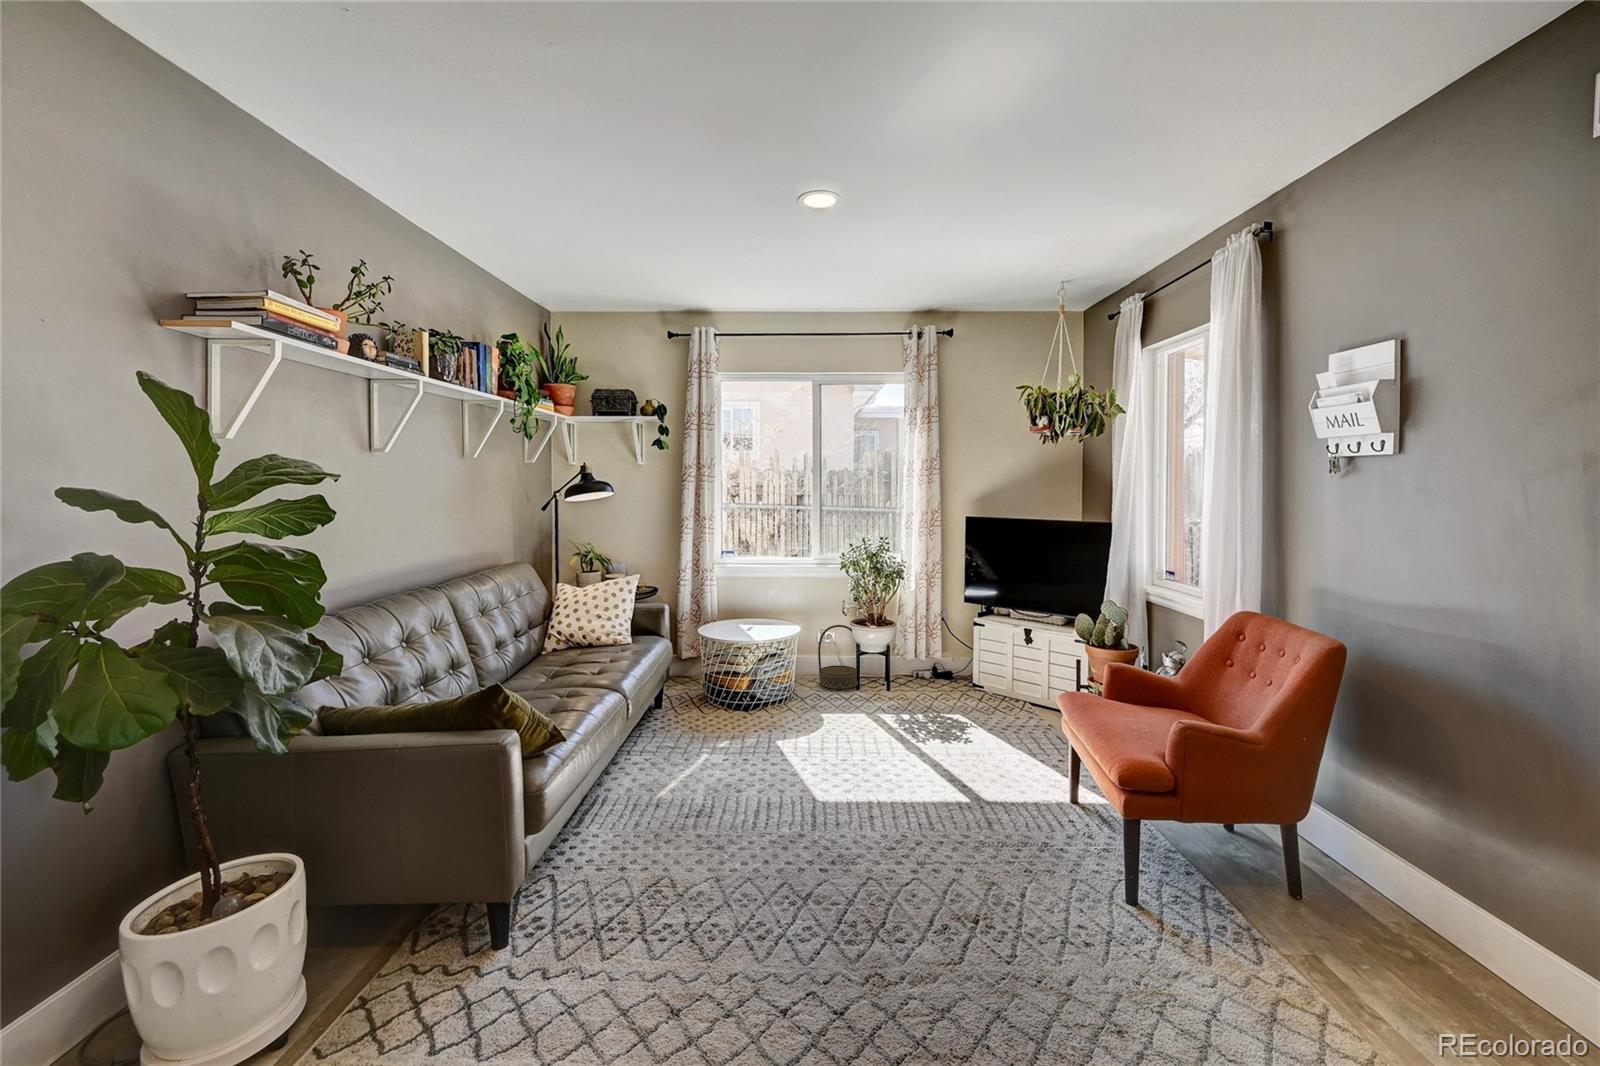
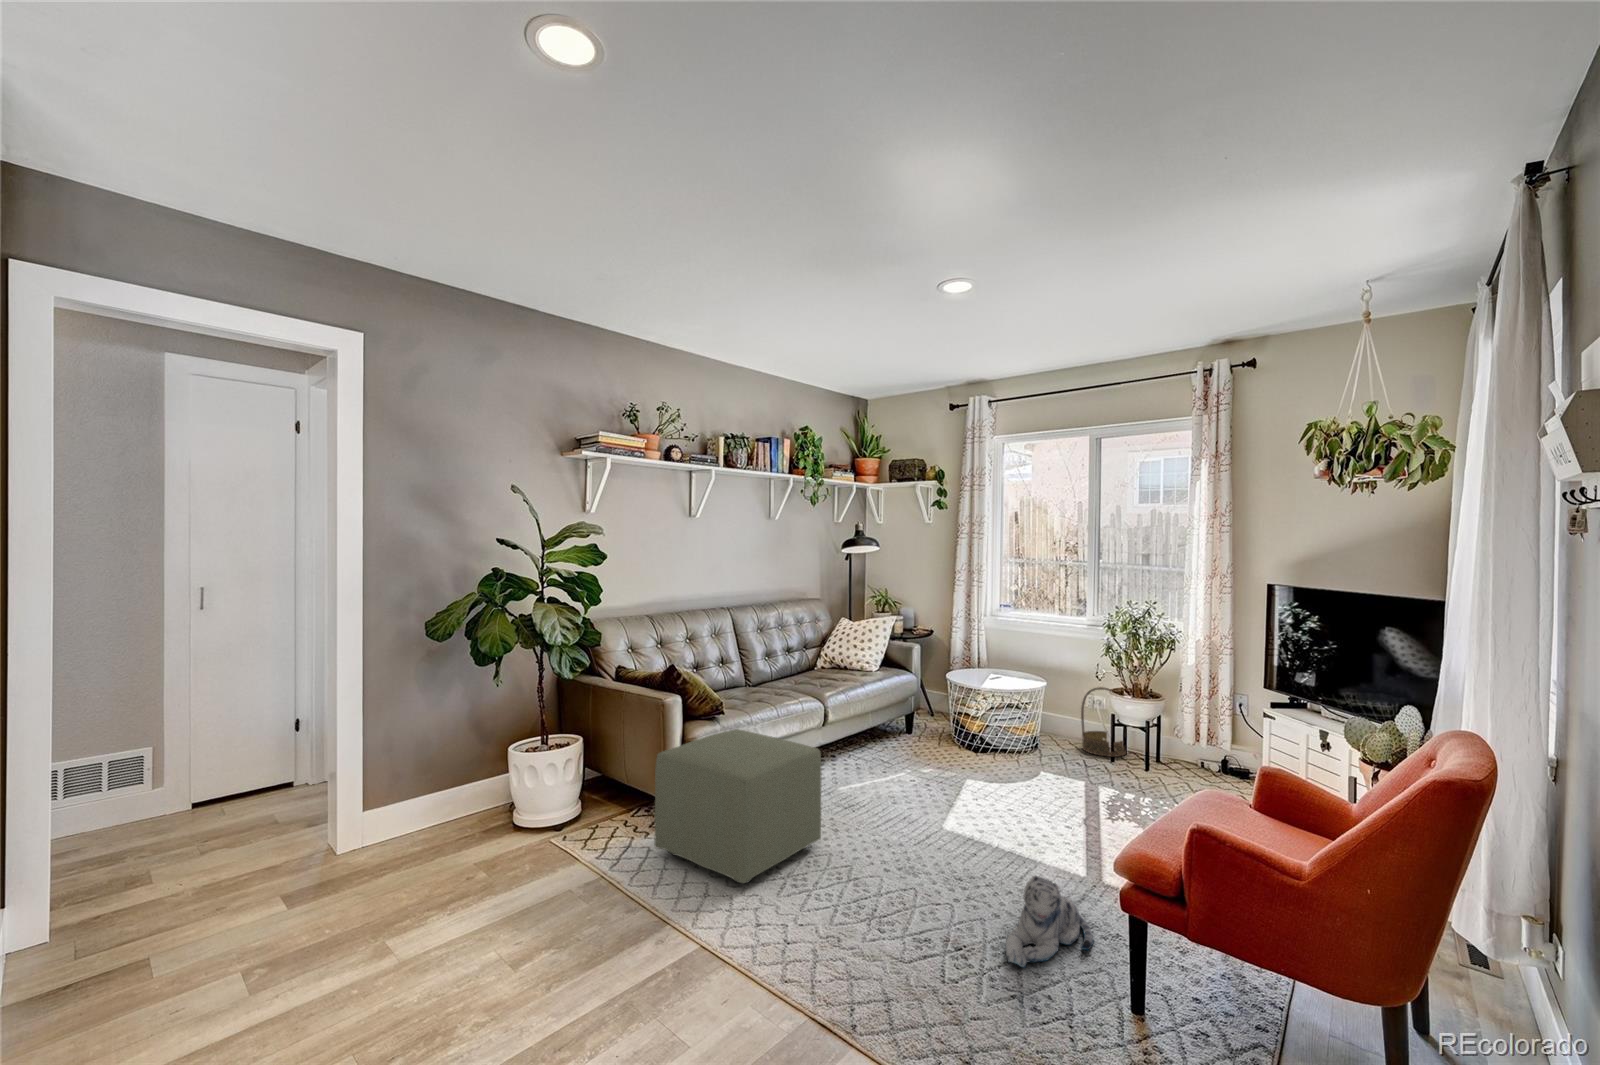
ottoman: none [519,754,727,972] -> present [654,729,822,883]
plush toy: none [989,823,1058,920] -> present [1006,876,1094,967]

